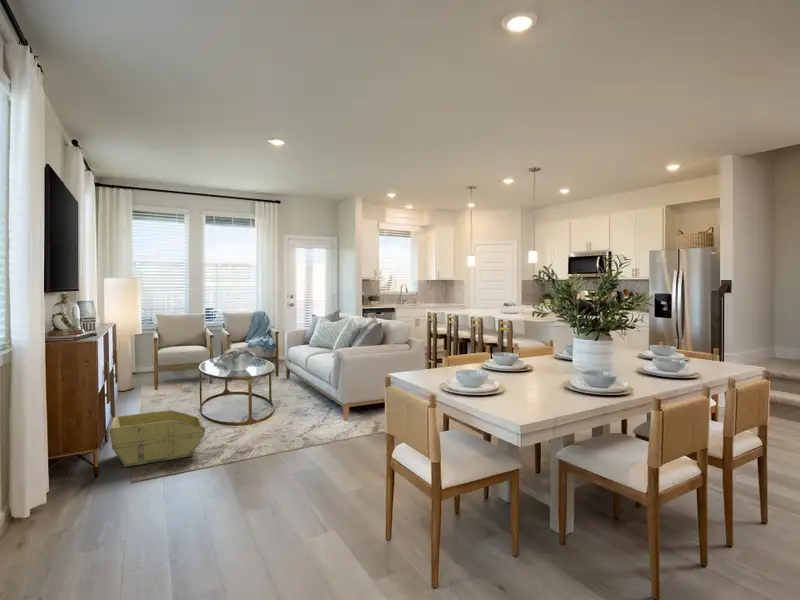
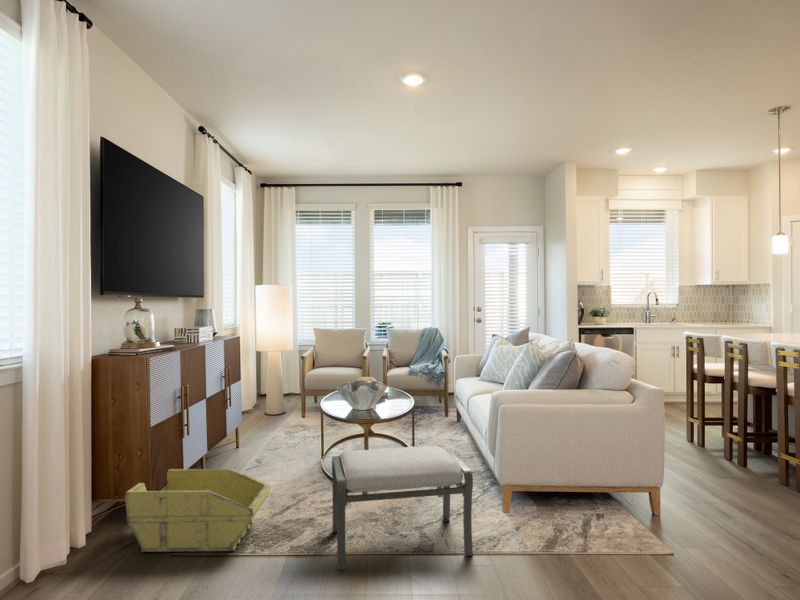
ottoman: none [248,381,339,451] -> present [332,446,473,569]

